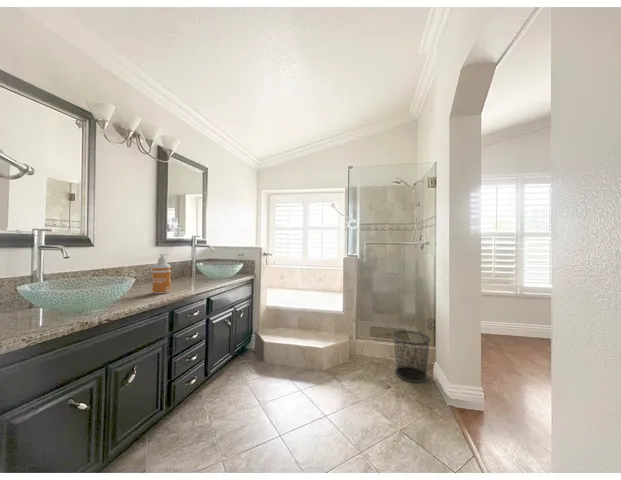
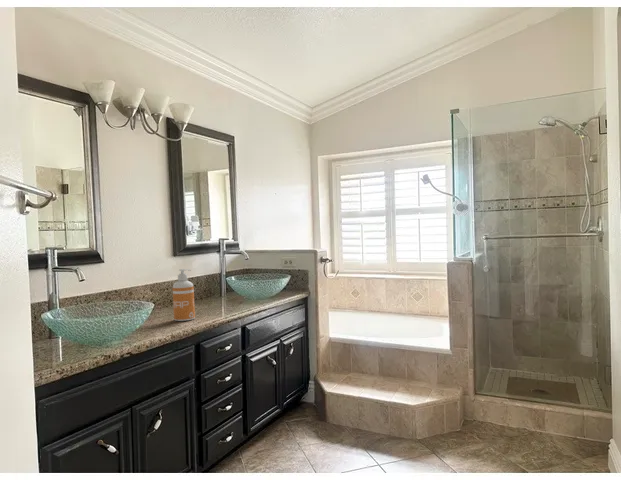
waste bin: present [393,331,430,382] -> none [529,380,596,464]

